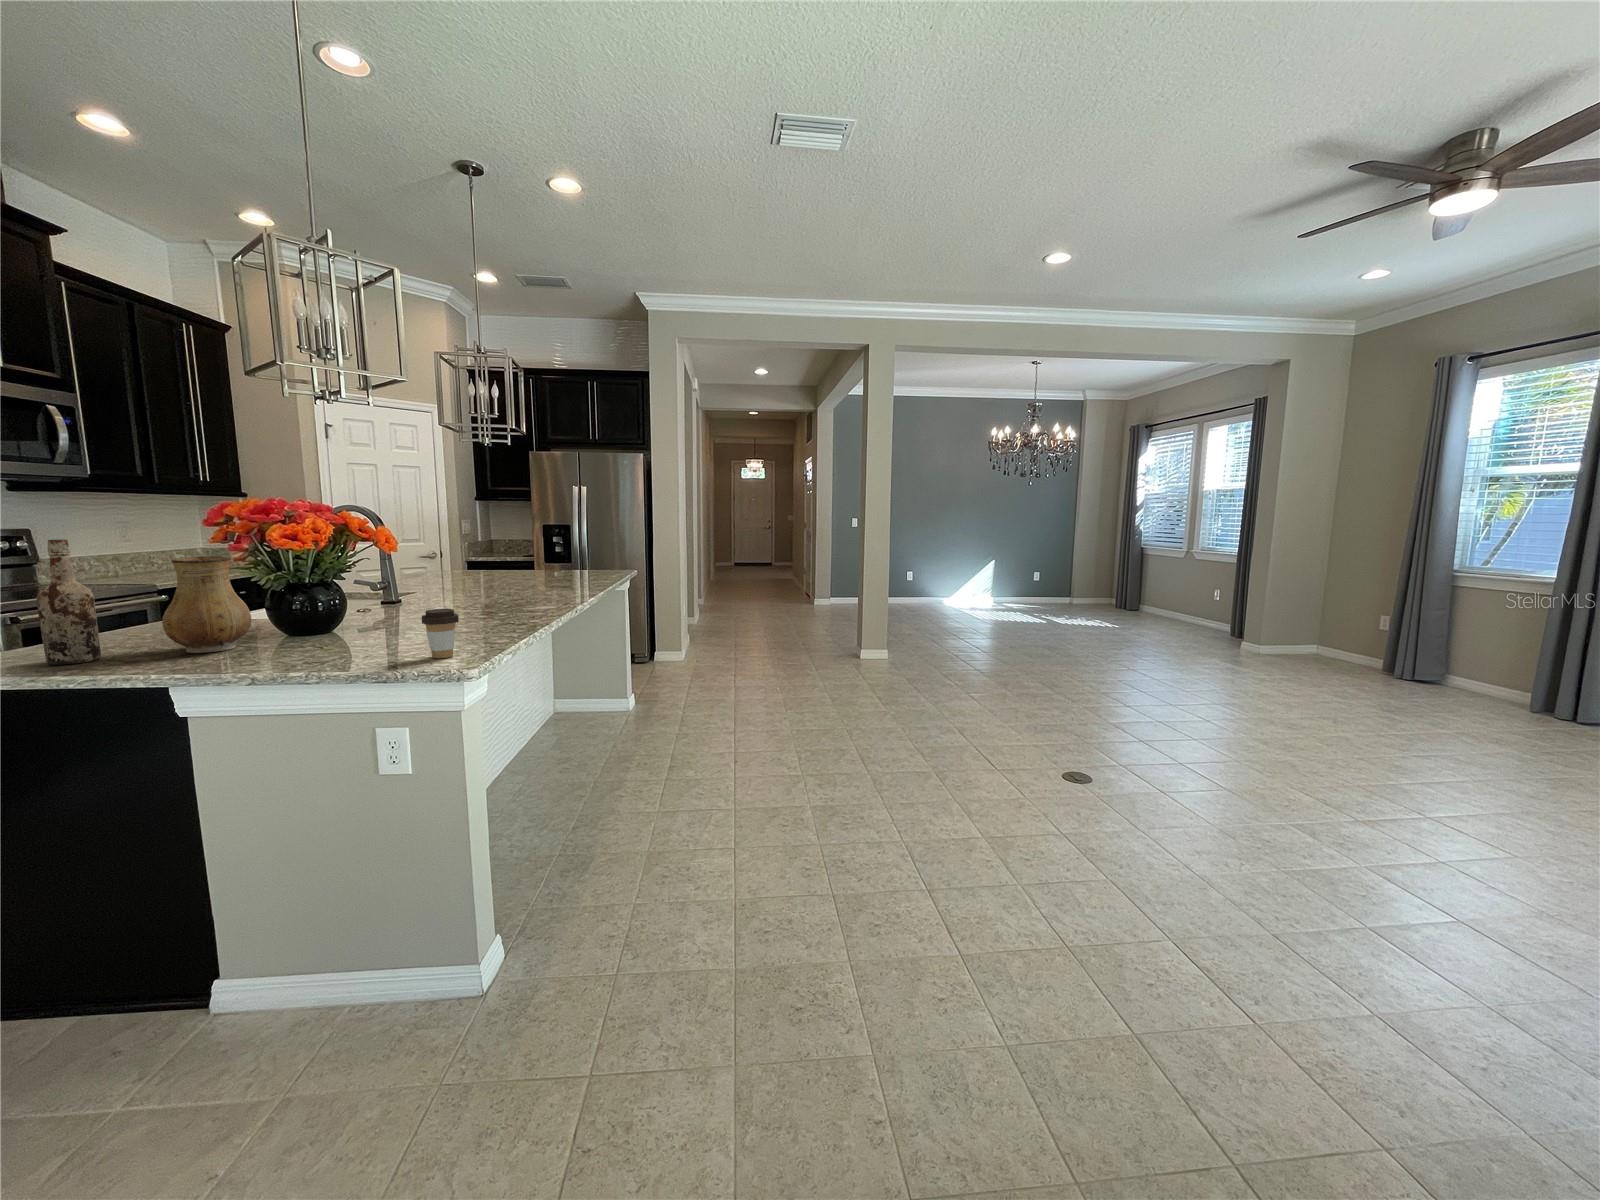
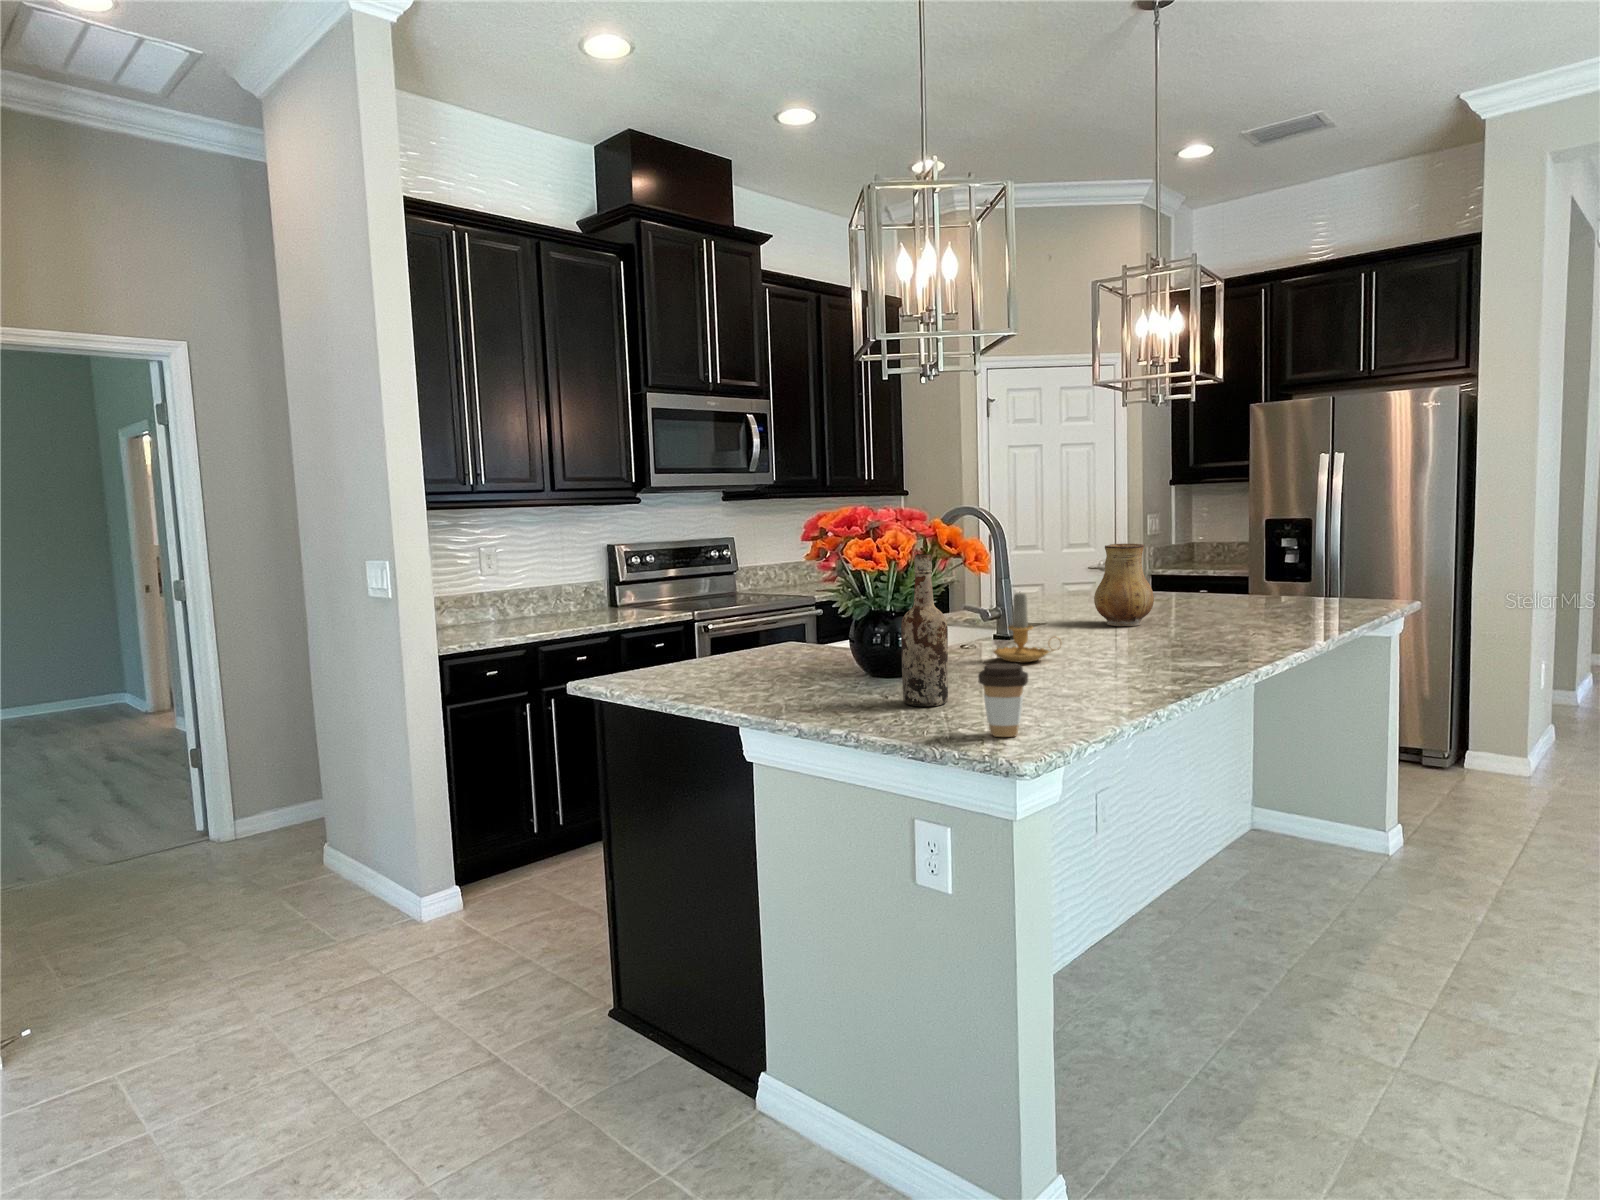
wine bottle: present [36,540,101,665] -> present [901,554,948,706]
ceramic pitcher: present [162,556,251,653] -> present [1094,544,1154,626]
candle: none [395,565,448,616] -> present [993,593,1061,662]

